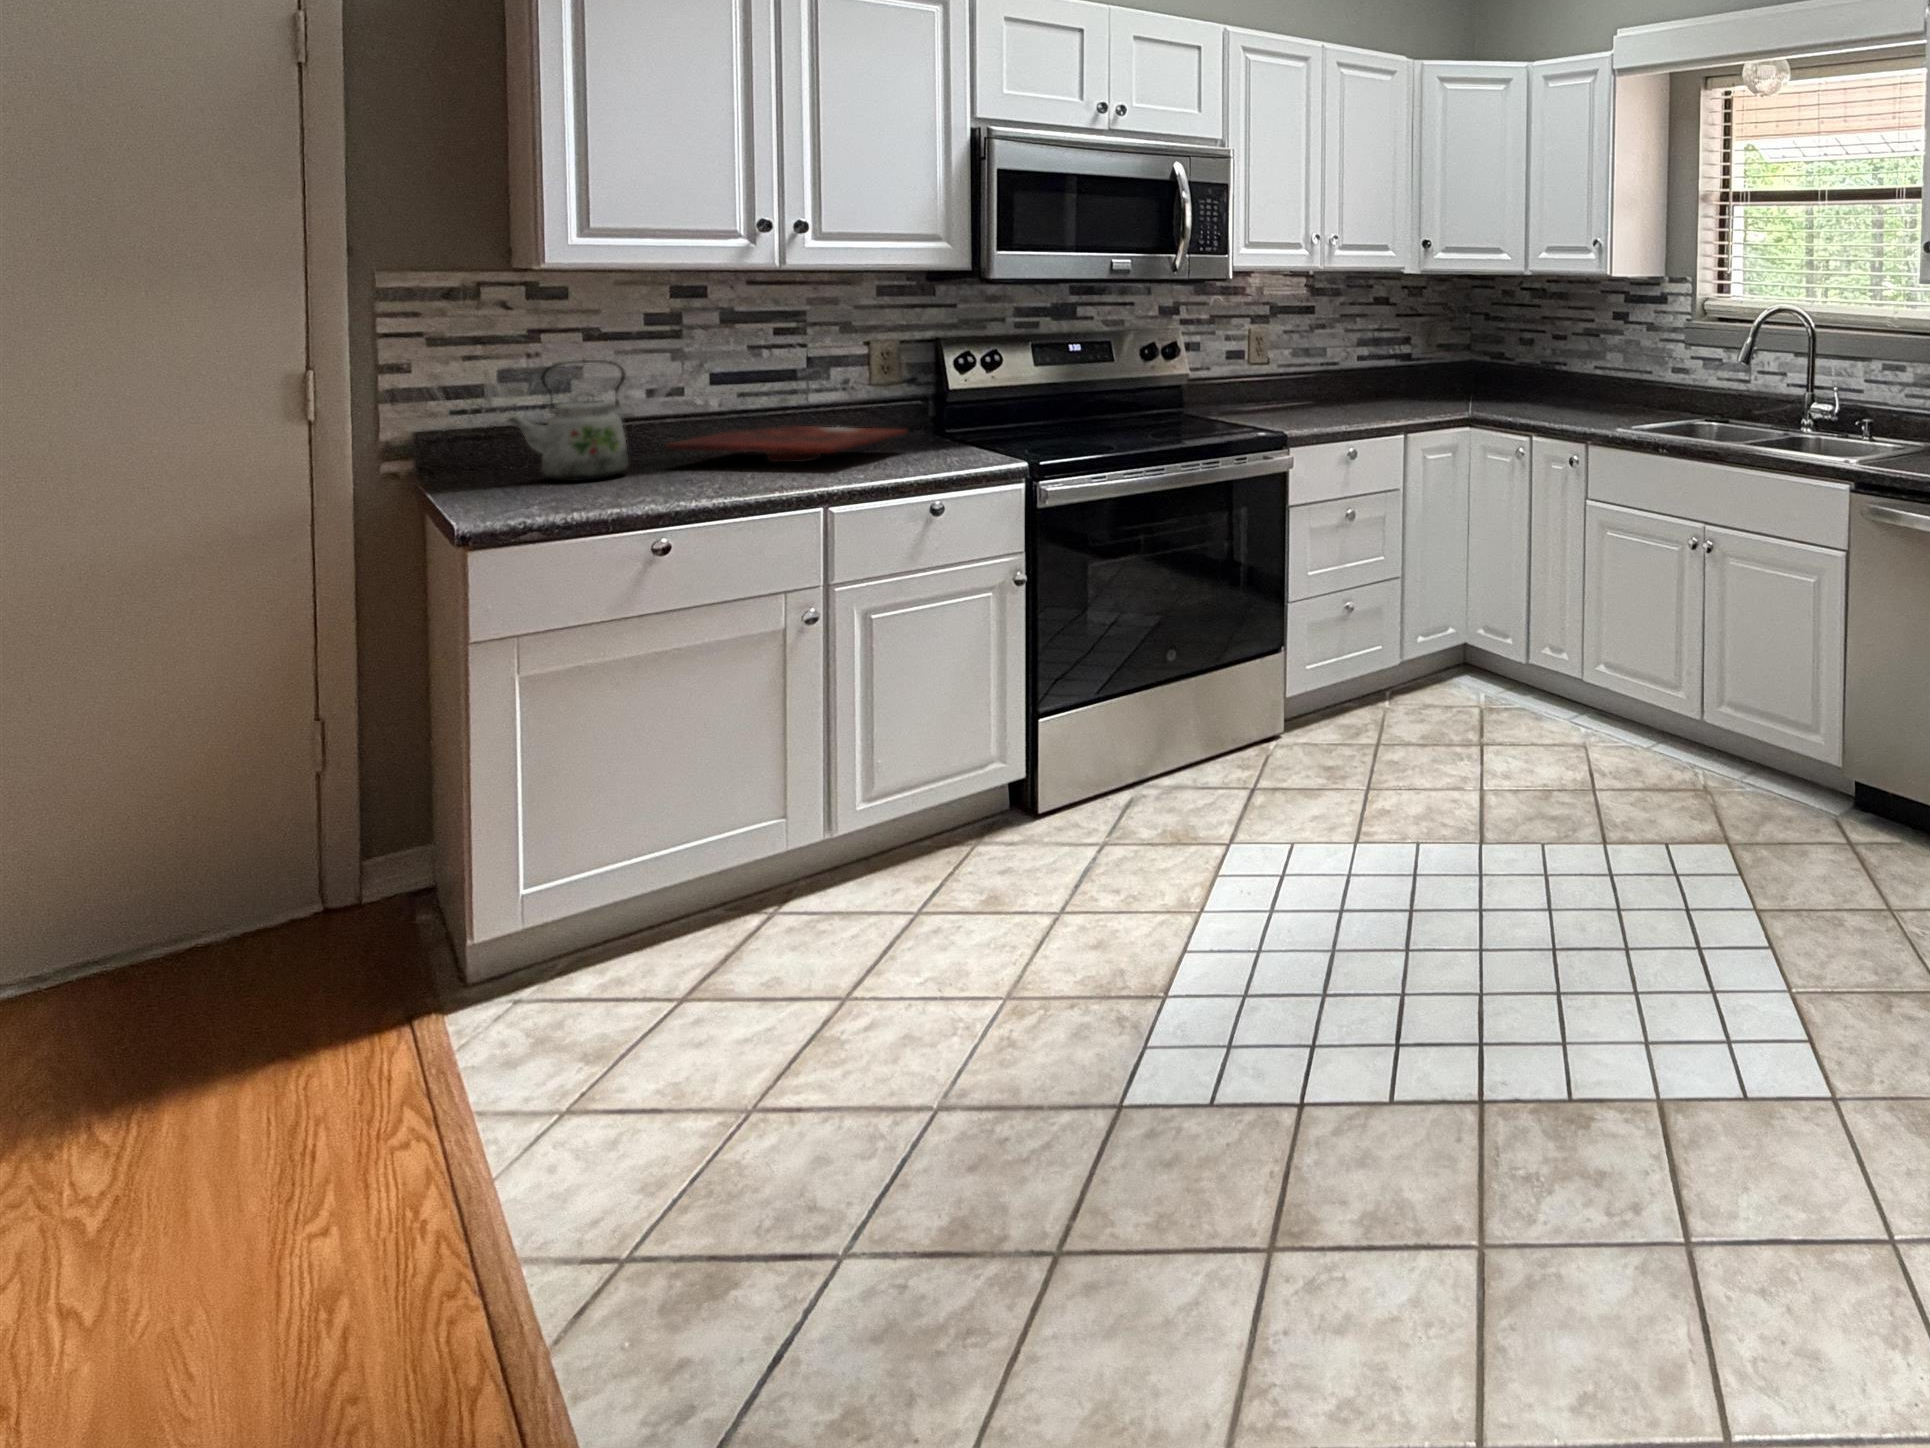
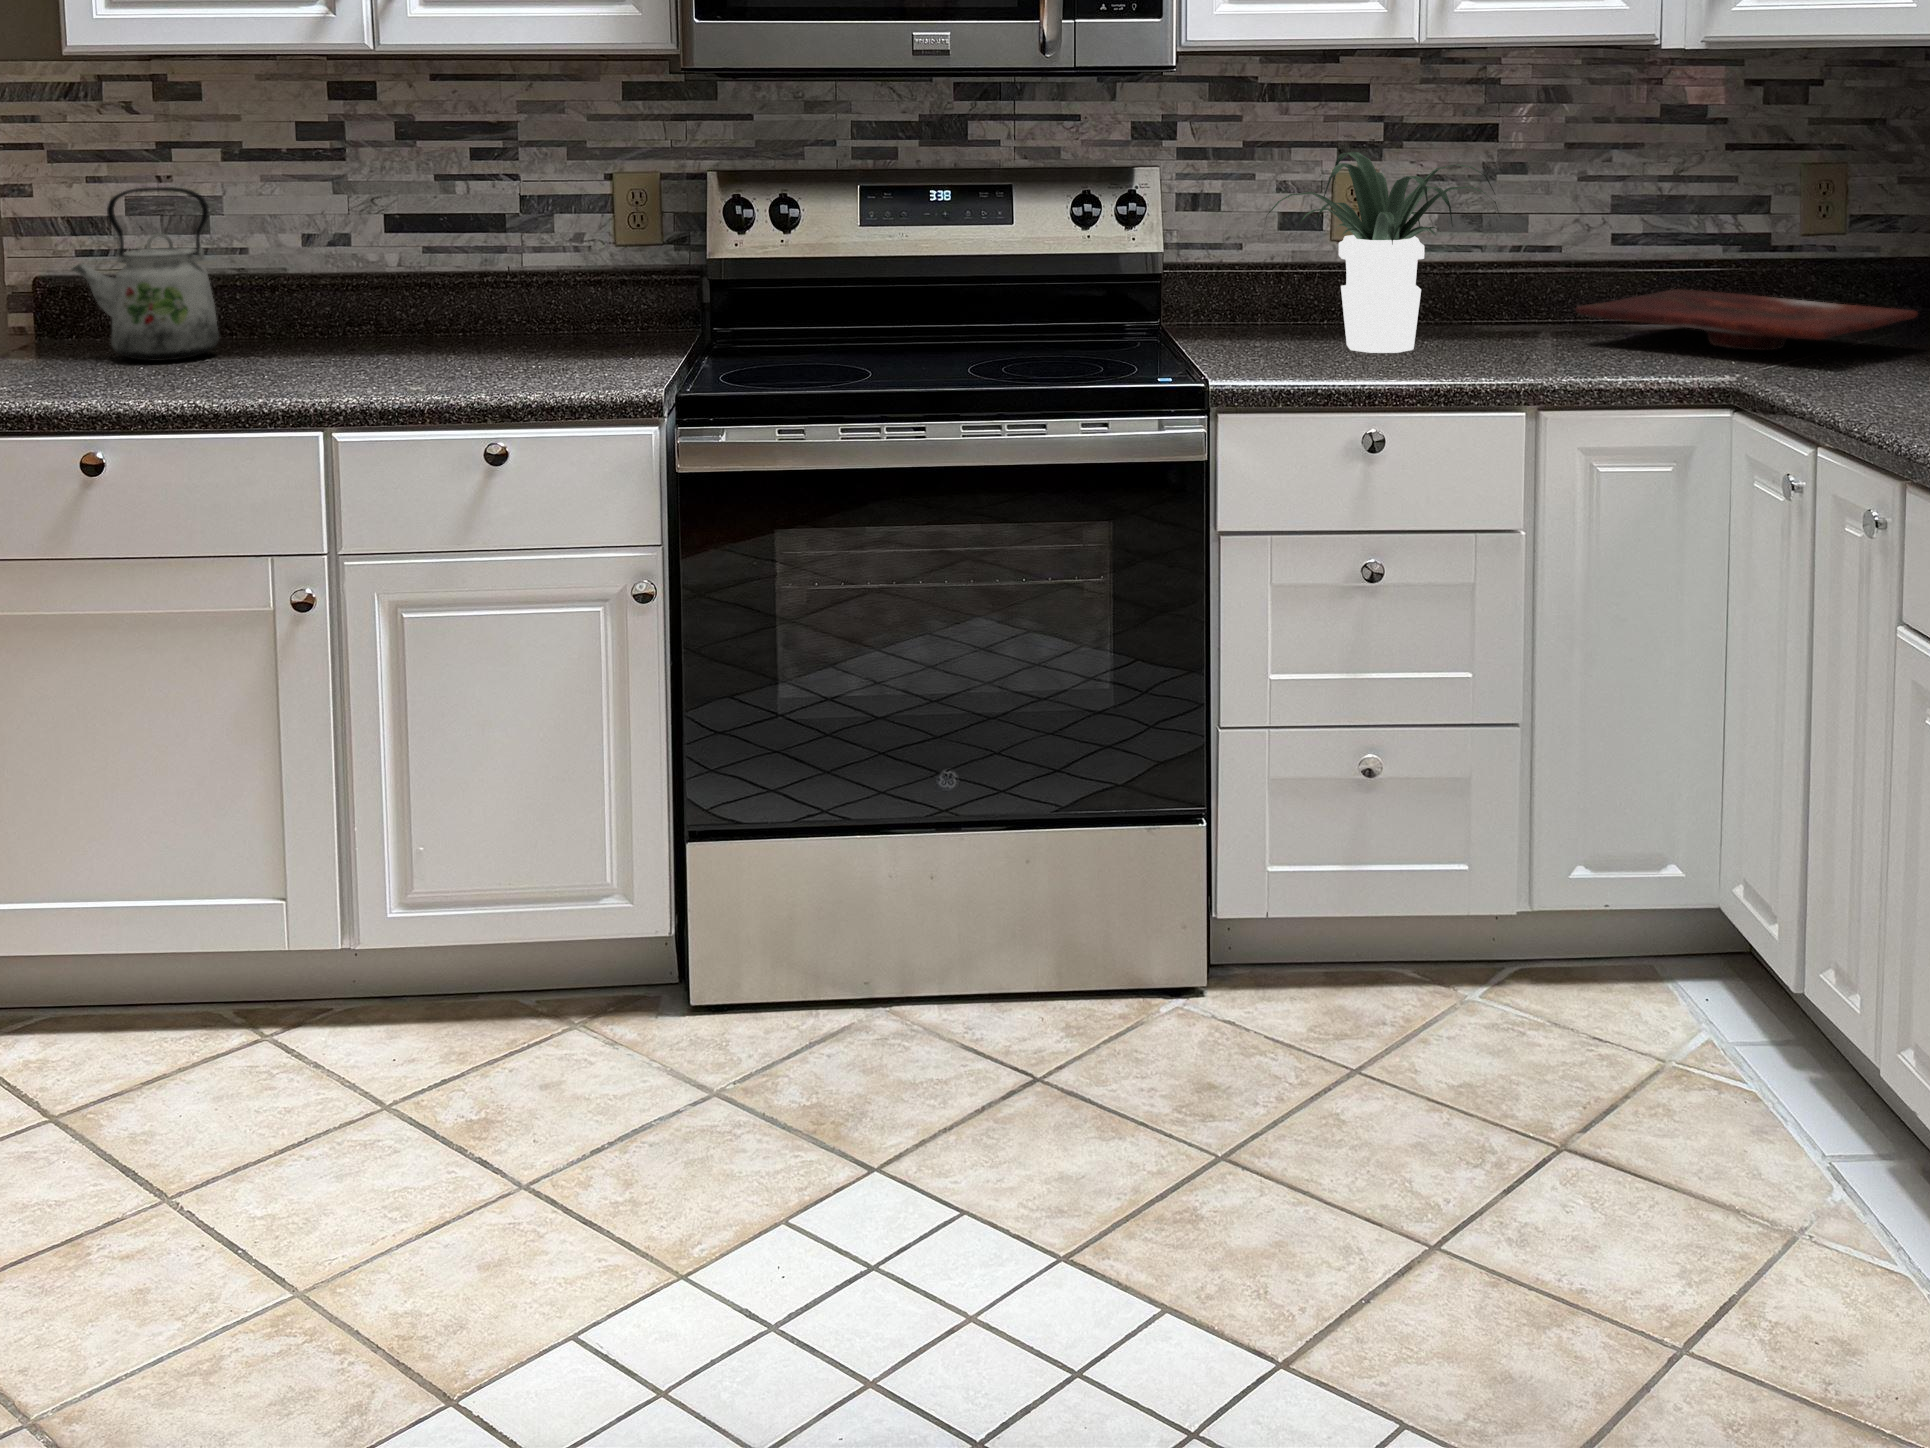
potted plant: none [1256,321,1358,415] -> present [1267,152,1500,353]
cutting board: present [665,426,906,462] -> present [1576,289,1918,350]

